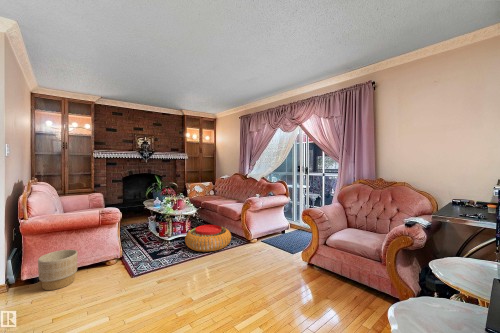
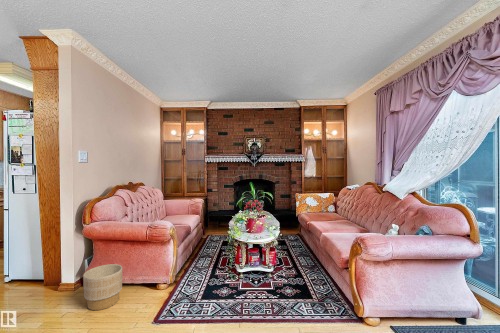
pouf: present [185,225,231,252] -> none [253,263,327,315]

